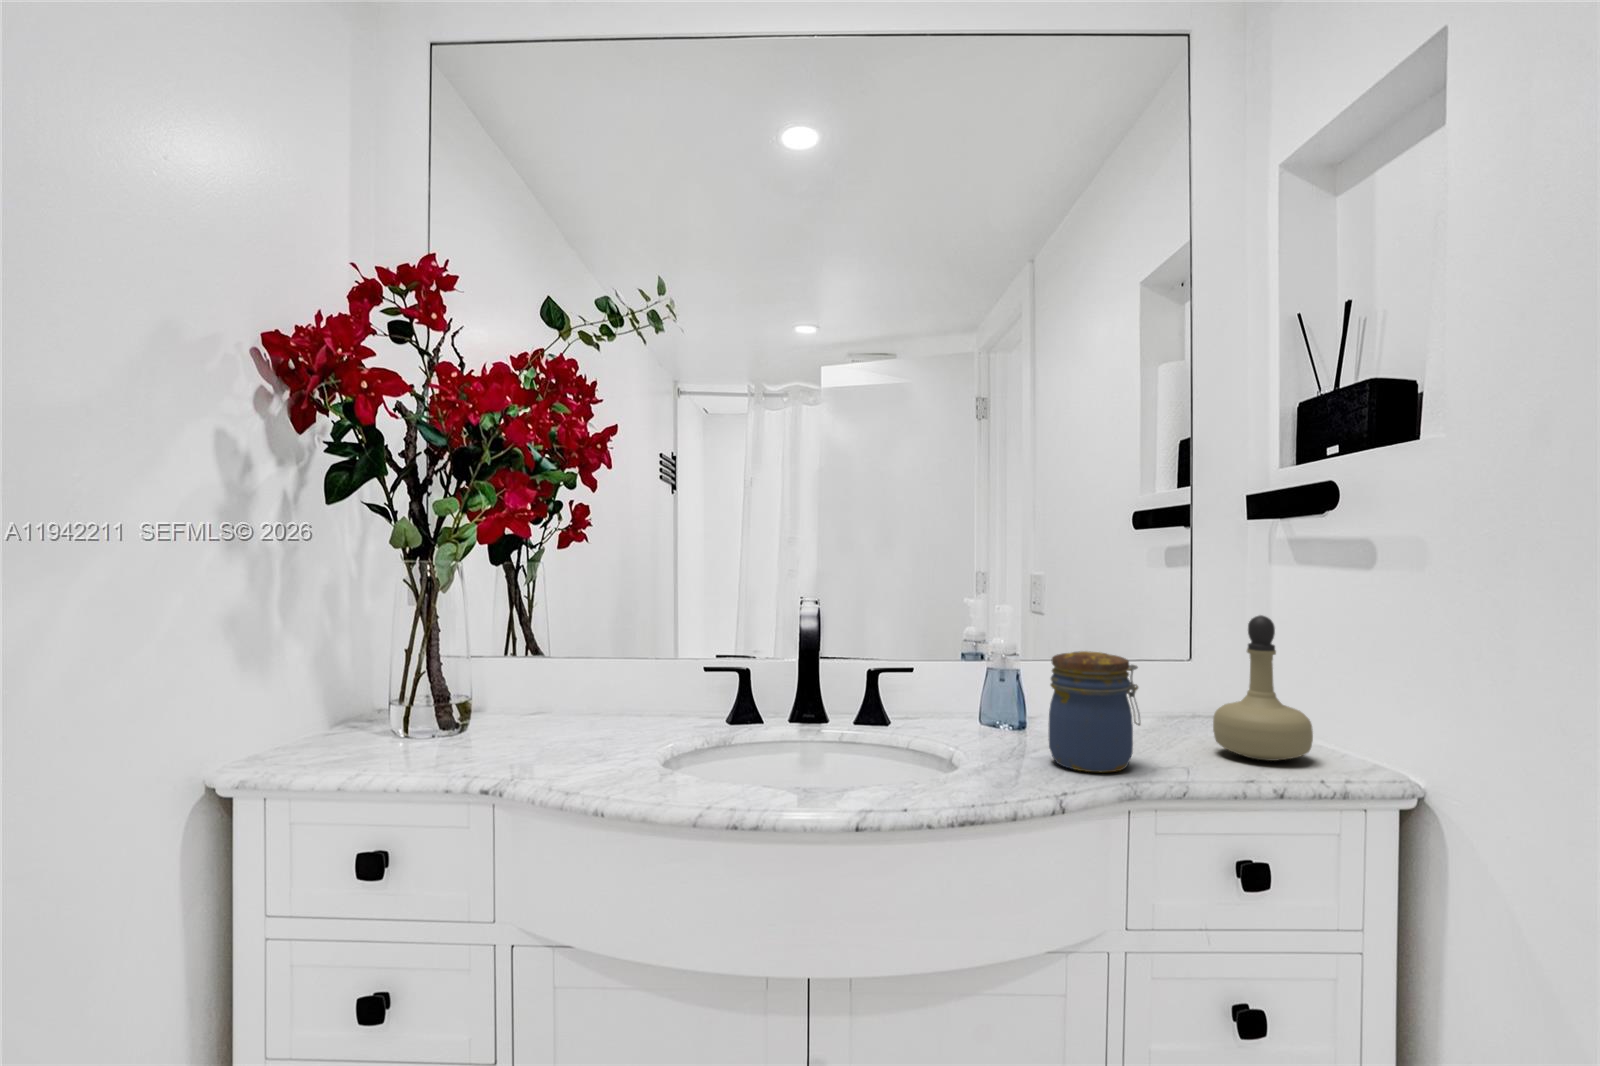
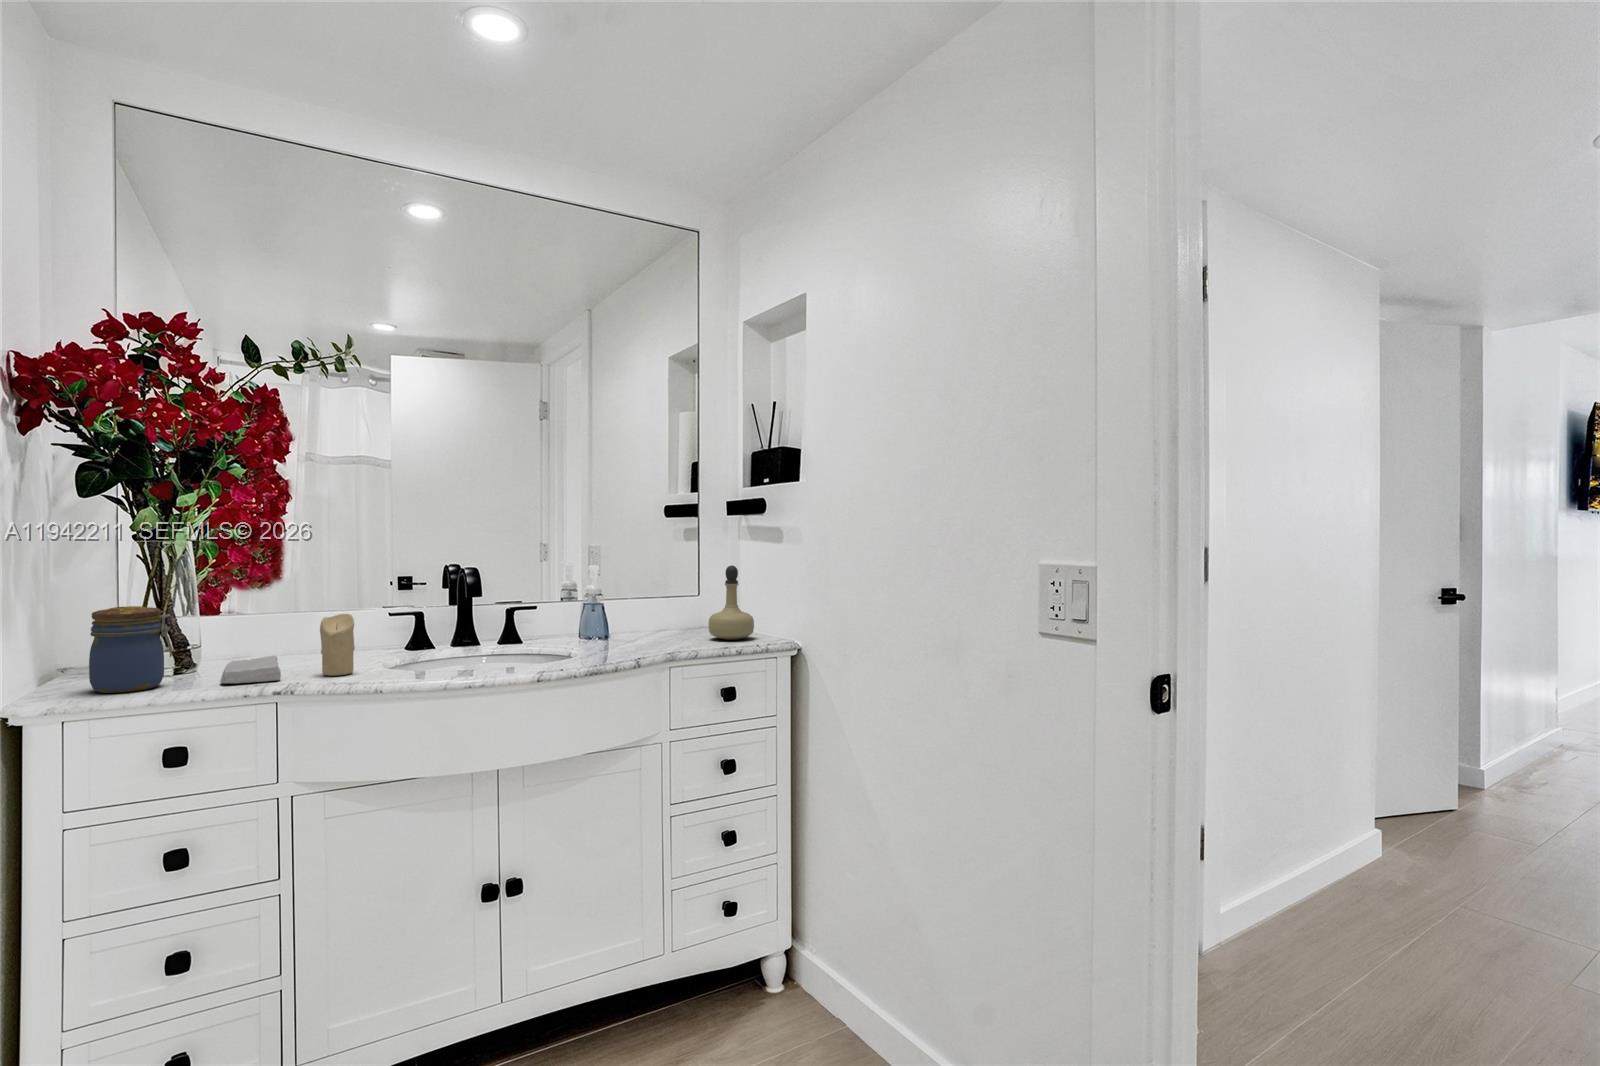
jar: present [1049,651,1140,773] -> present [89,606,172,693]
candle: none [567,671,613,766] -> present [320,614,355,676]
soap bar: none [443,726,519,765] -> present [220,656,281,684]

